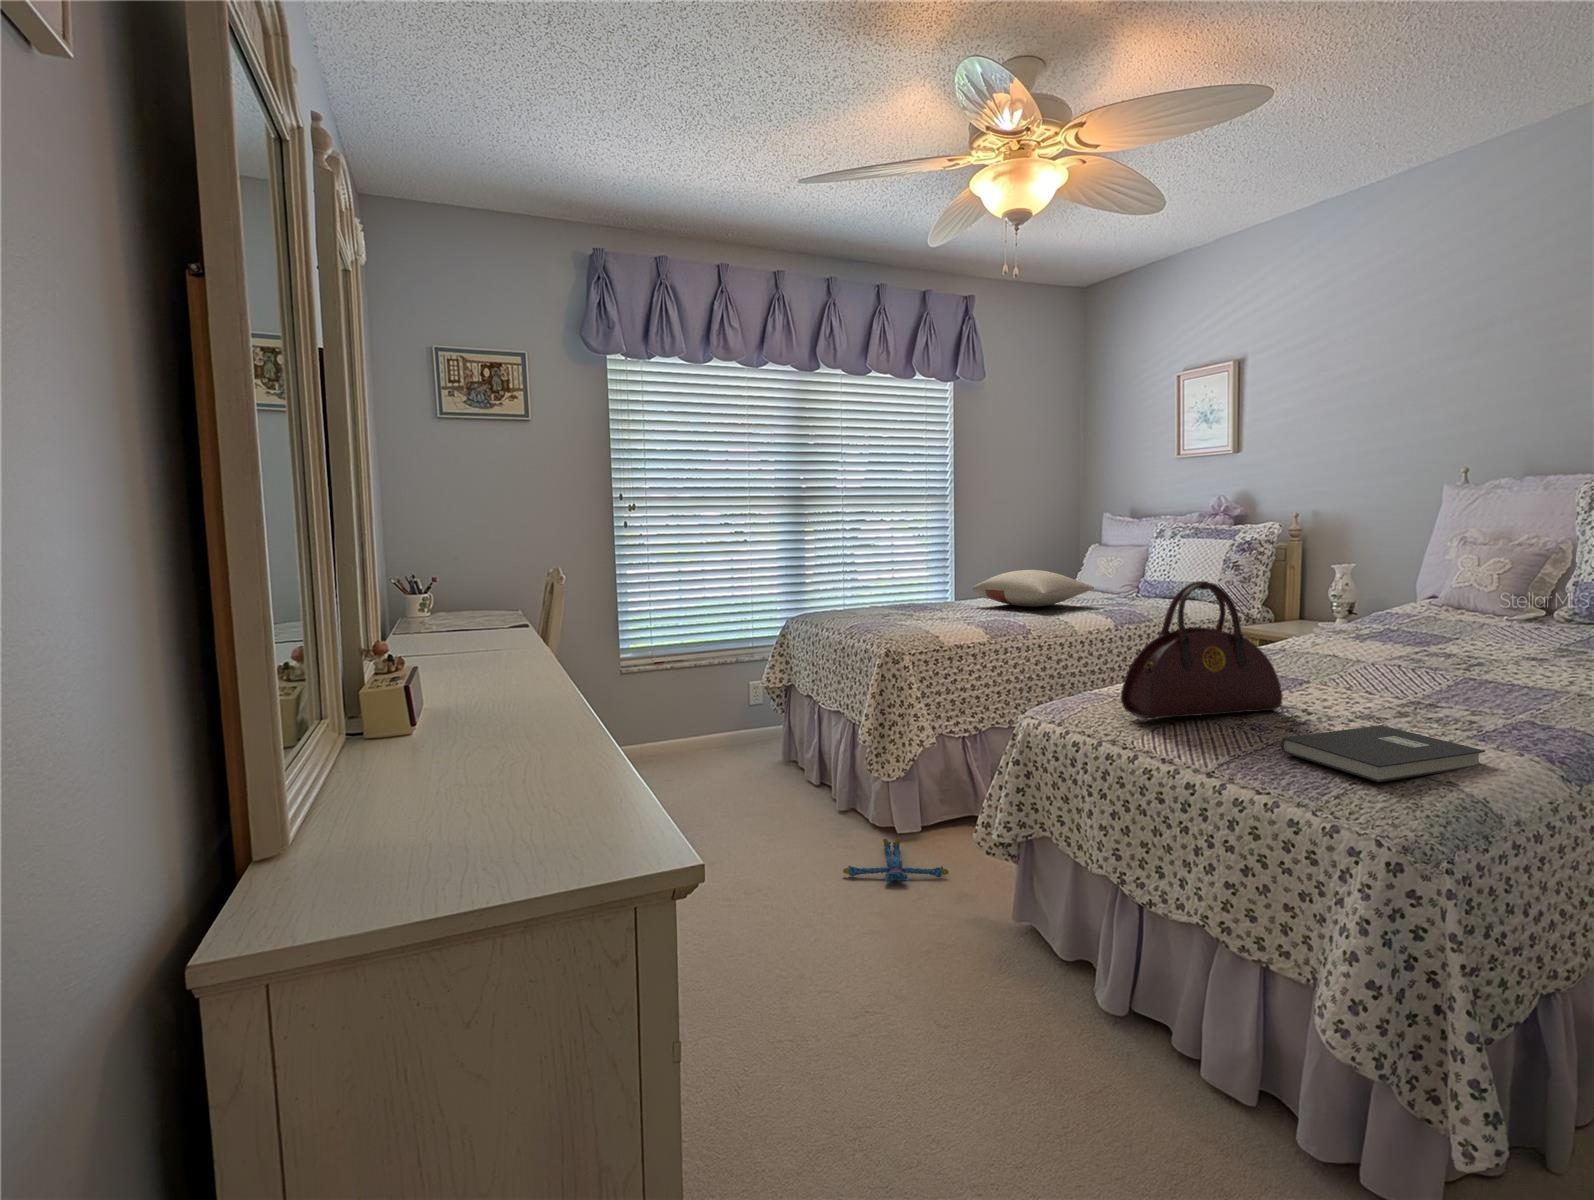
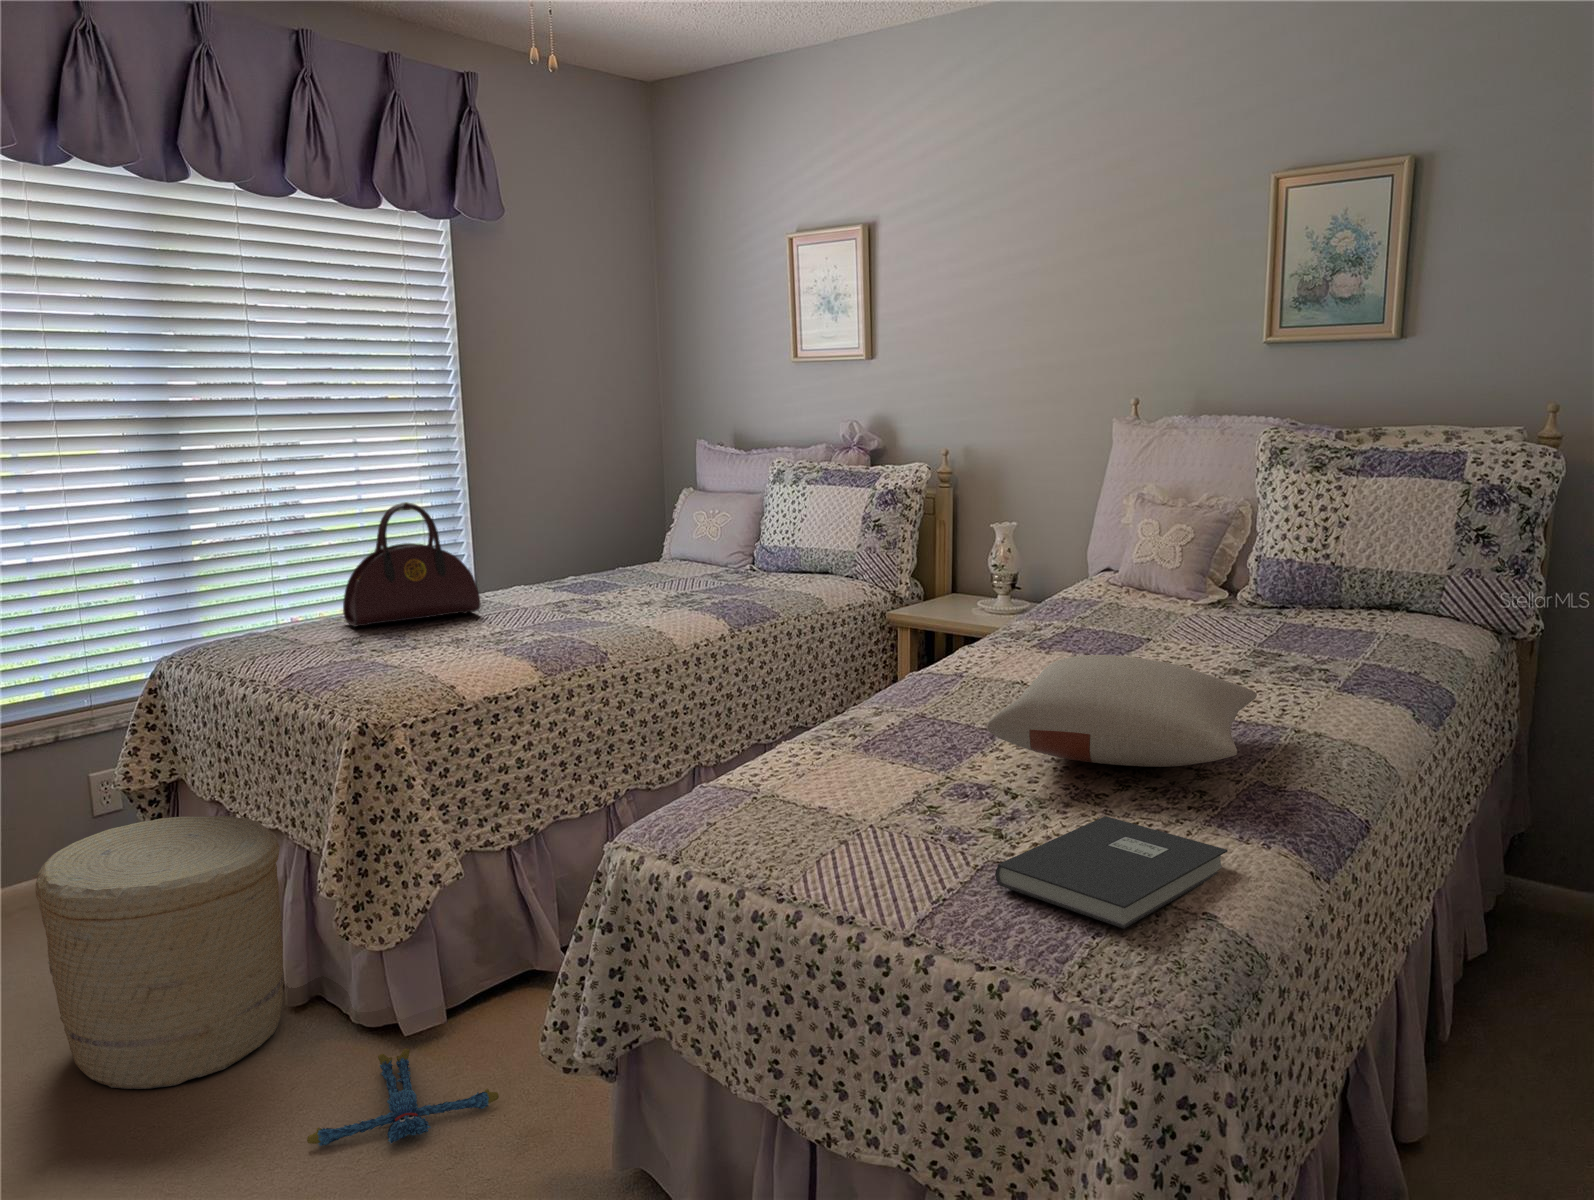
pillow: present [972,570,1094,607] -> present [987,655,1257,767]
handbag: present [1121,581,1282,720] -> present [343,502,481,627]
woven basket: none [725,698,840,835] -> present [35,816,284,1089]

